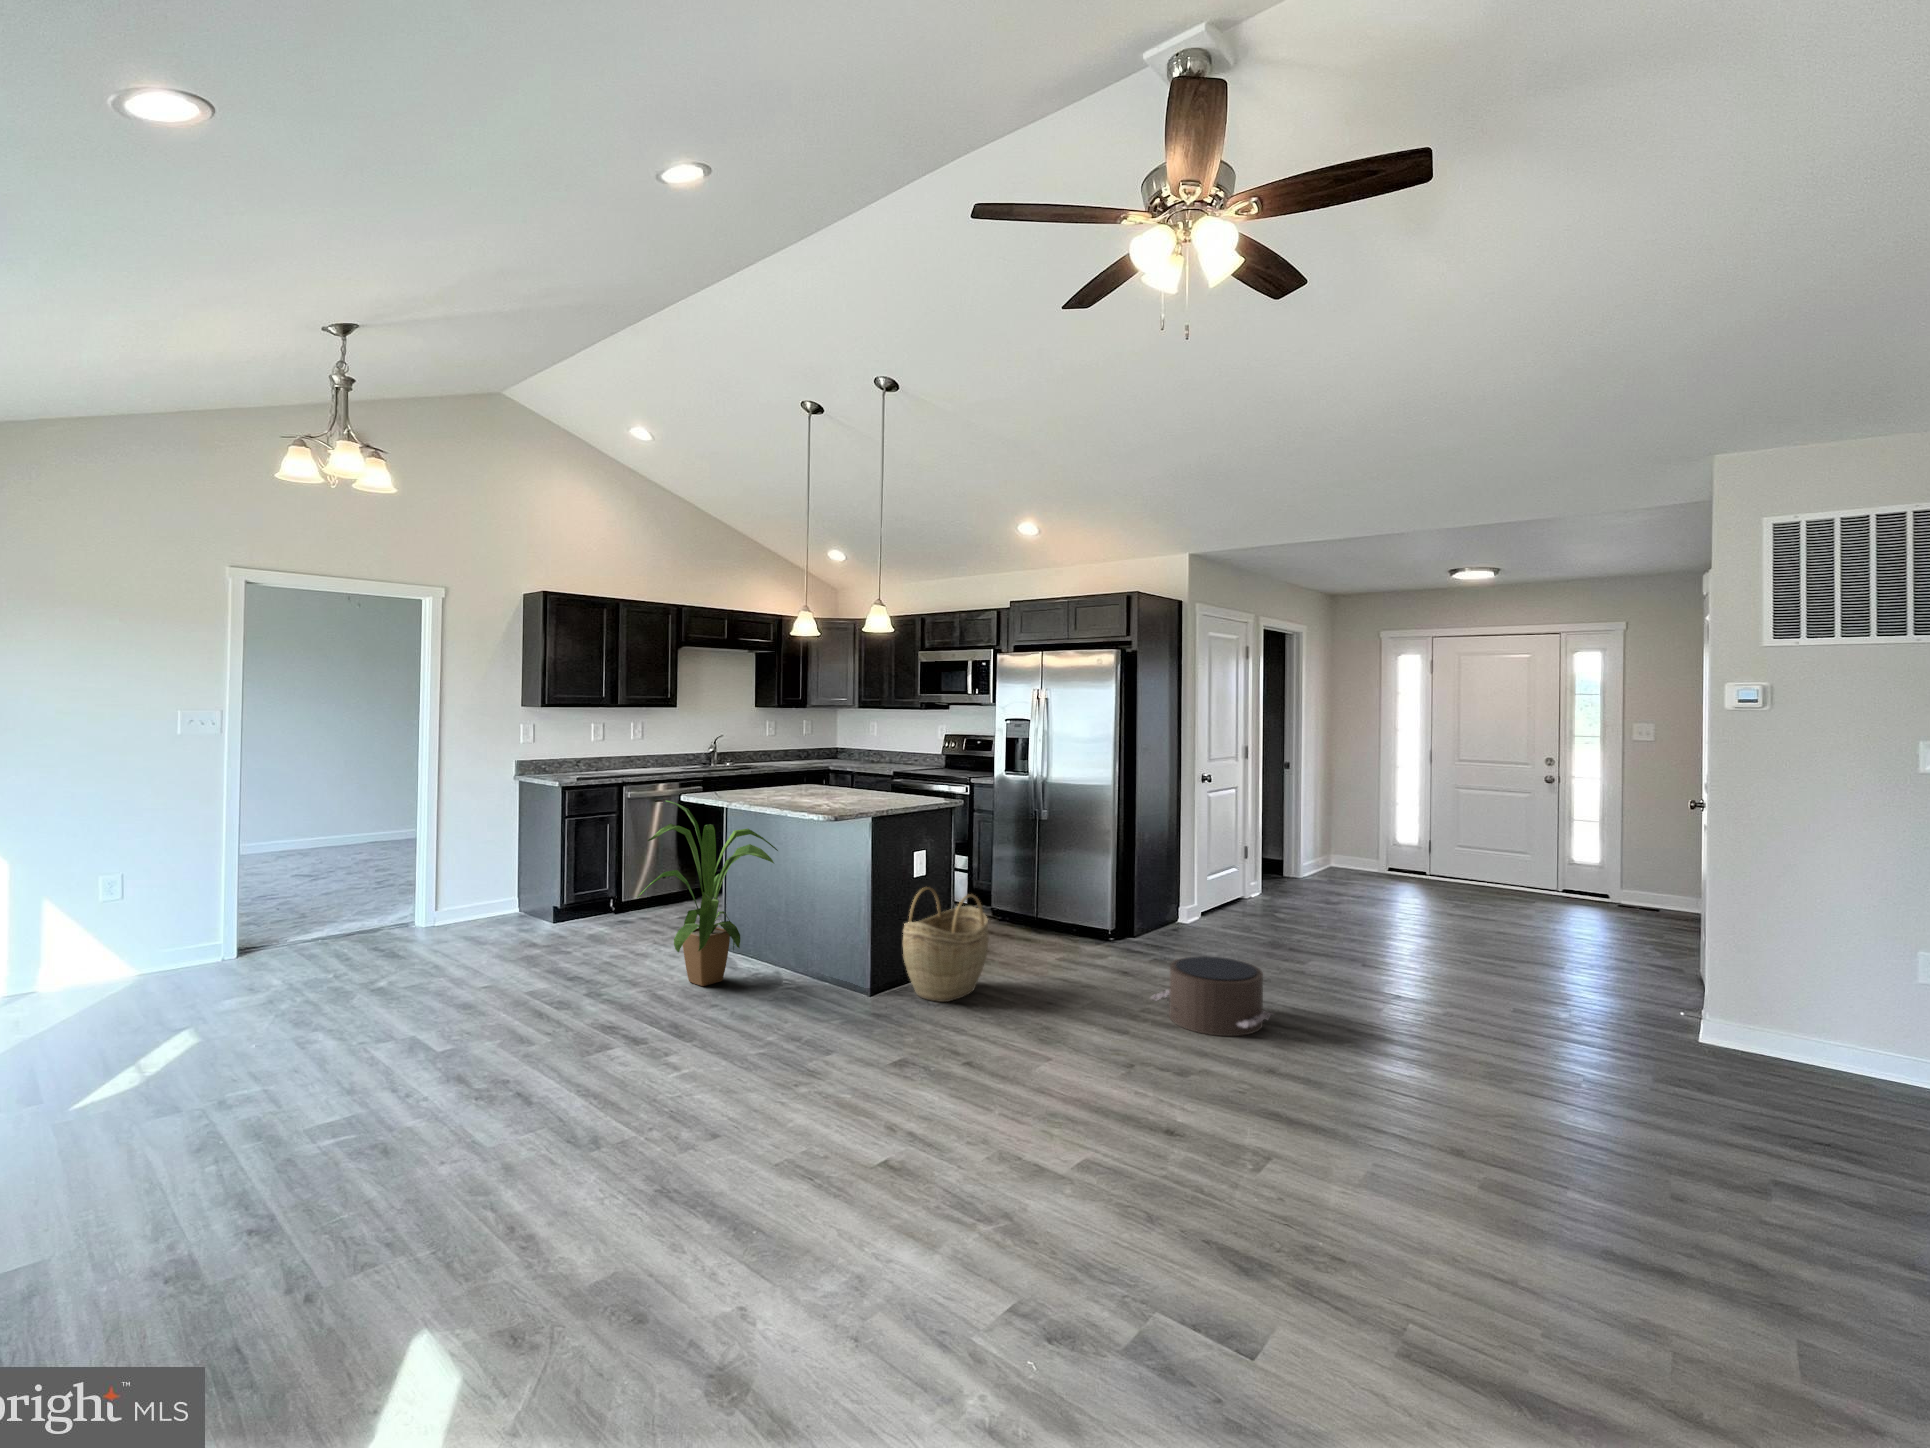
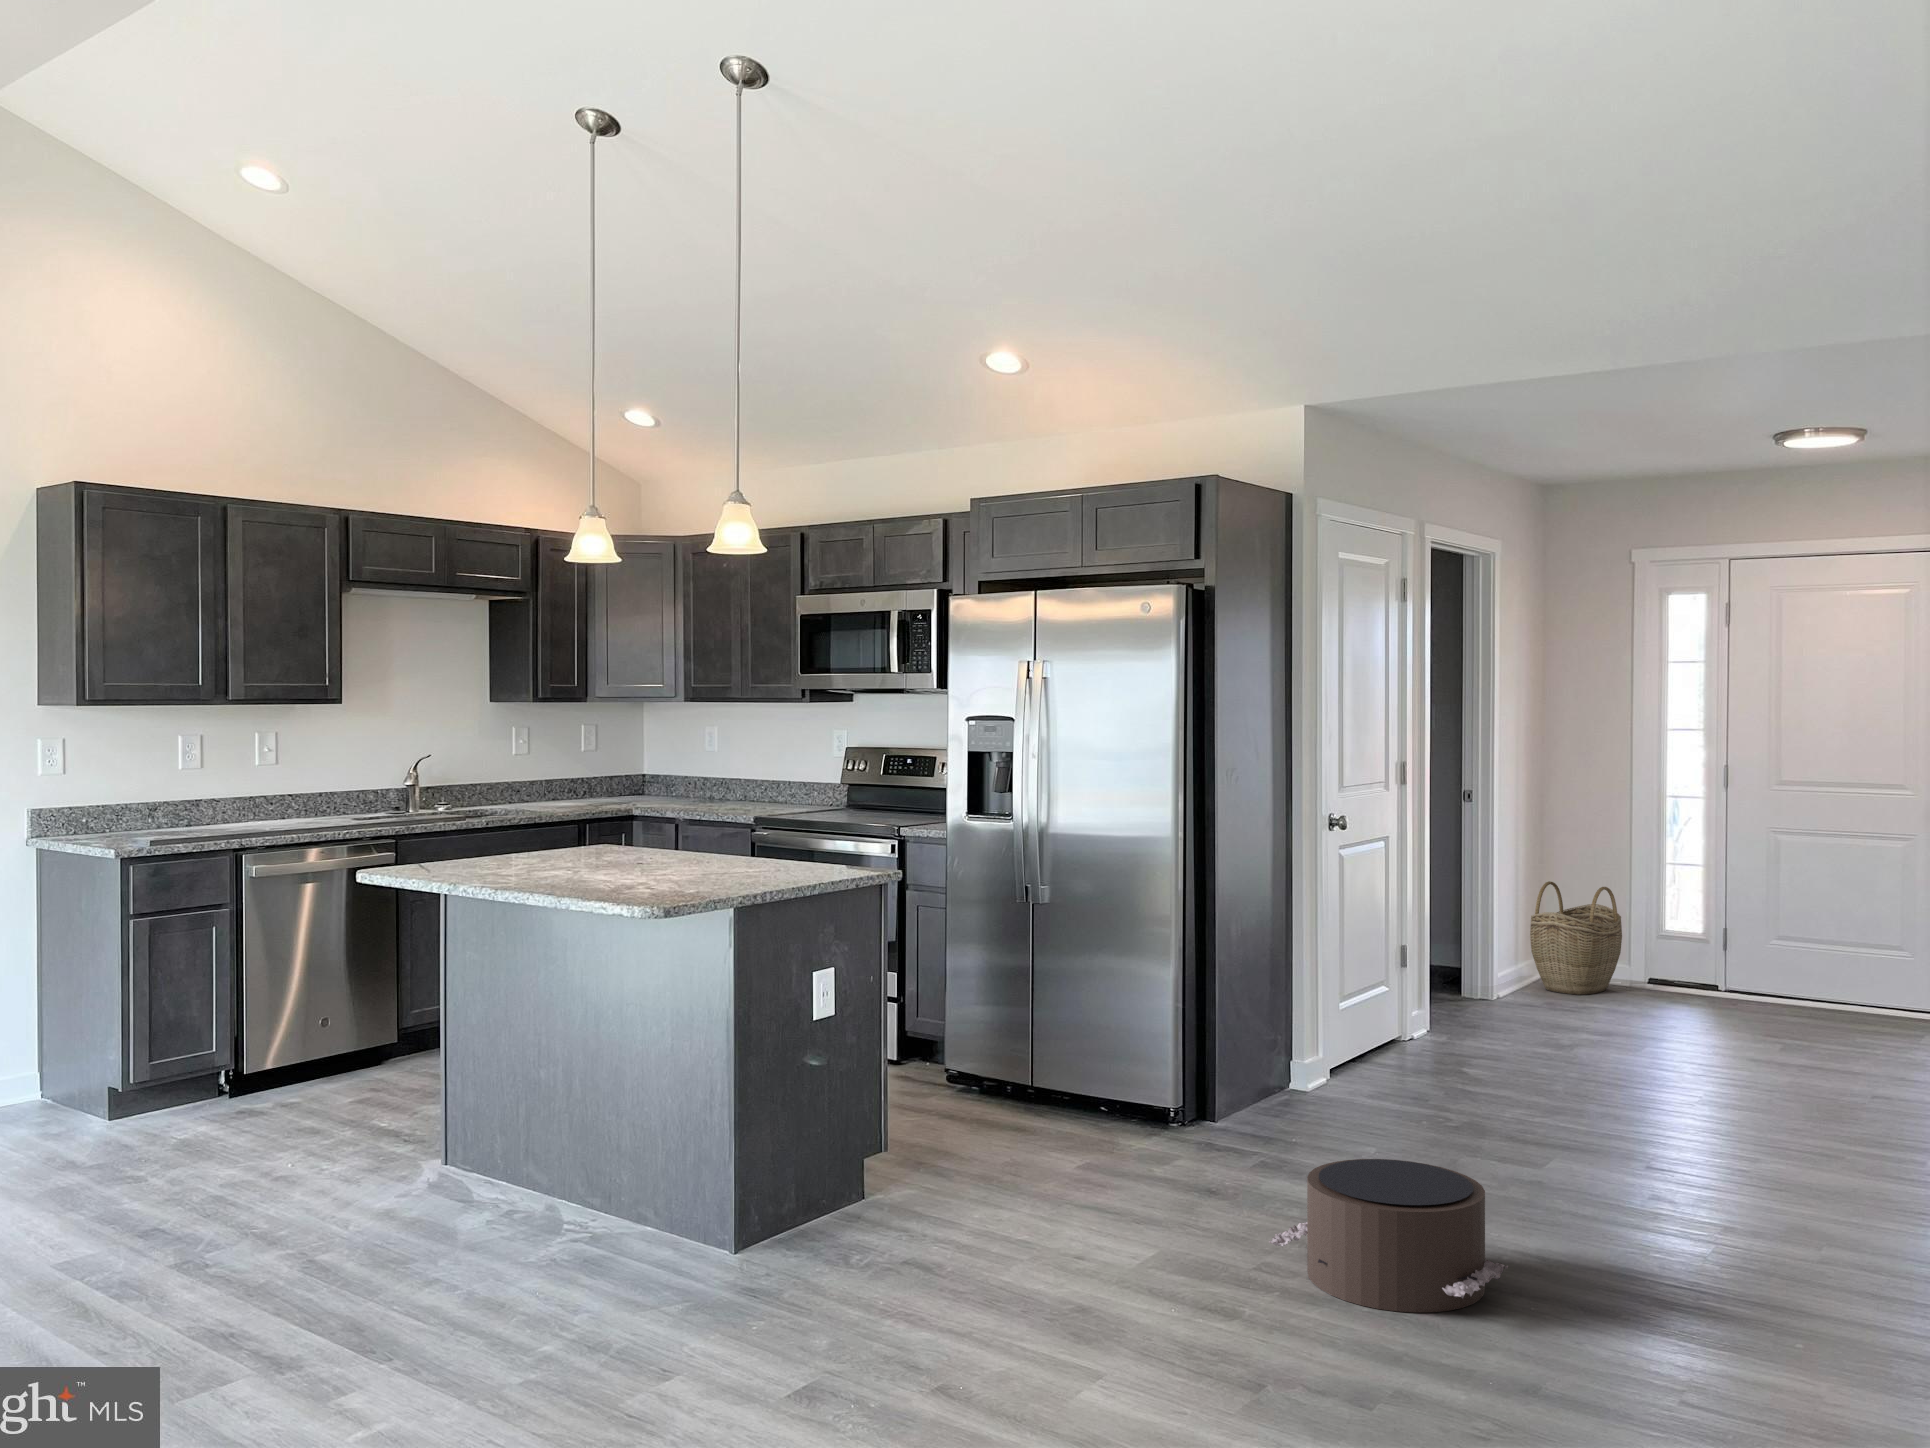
house plant: present [637,800,778,986] -> none [273,882,550,1240]
woven basket: present [903,887,989,1002] -> present [1530,881,1622,995]

